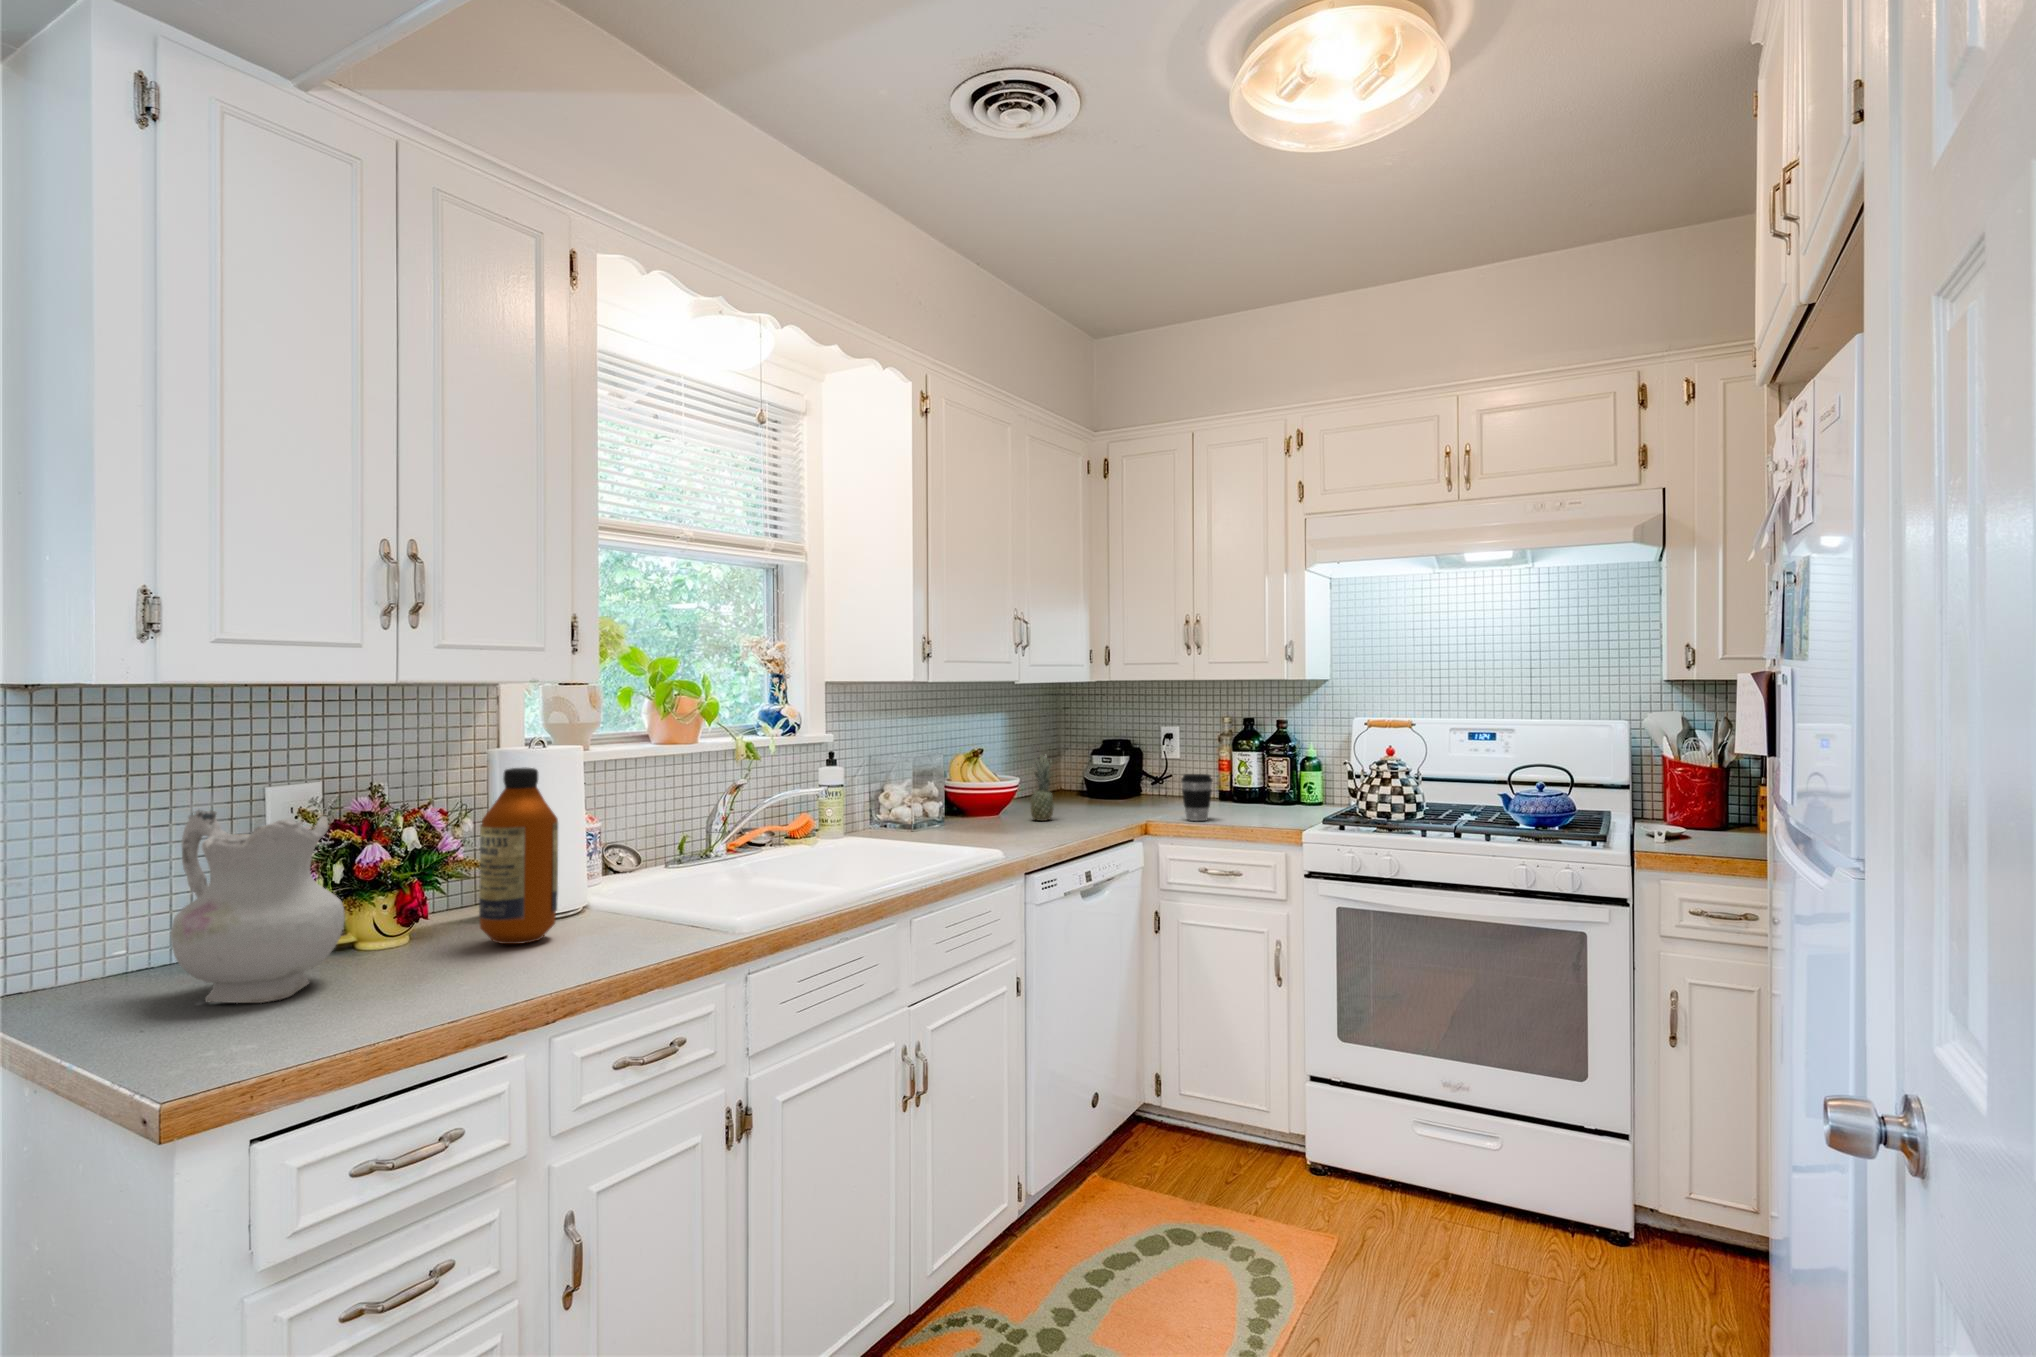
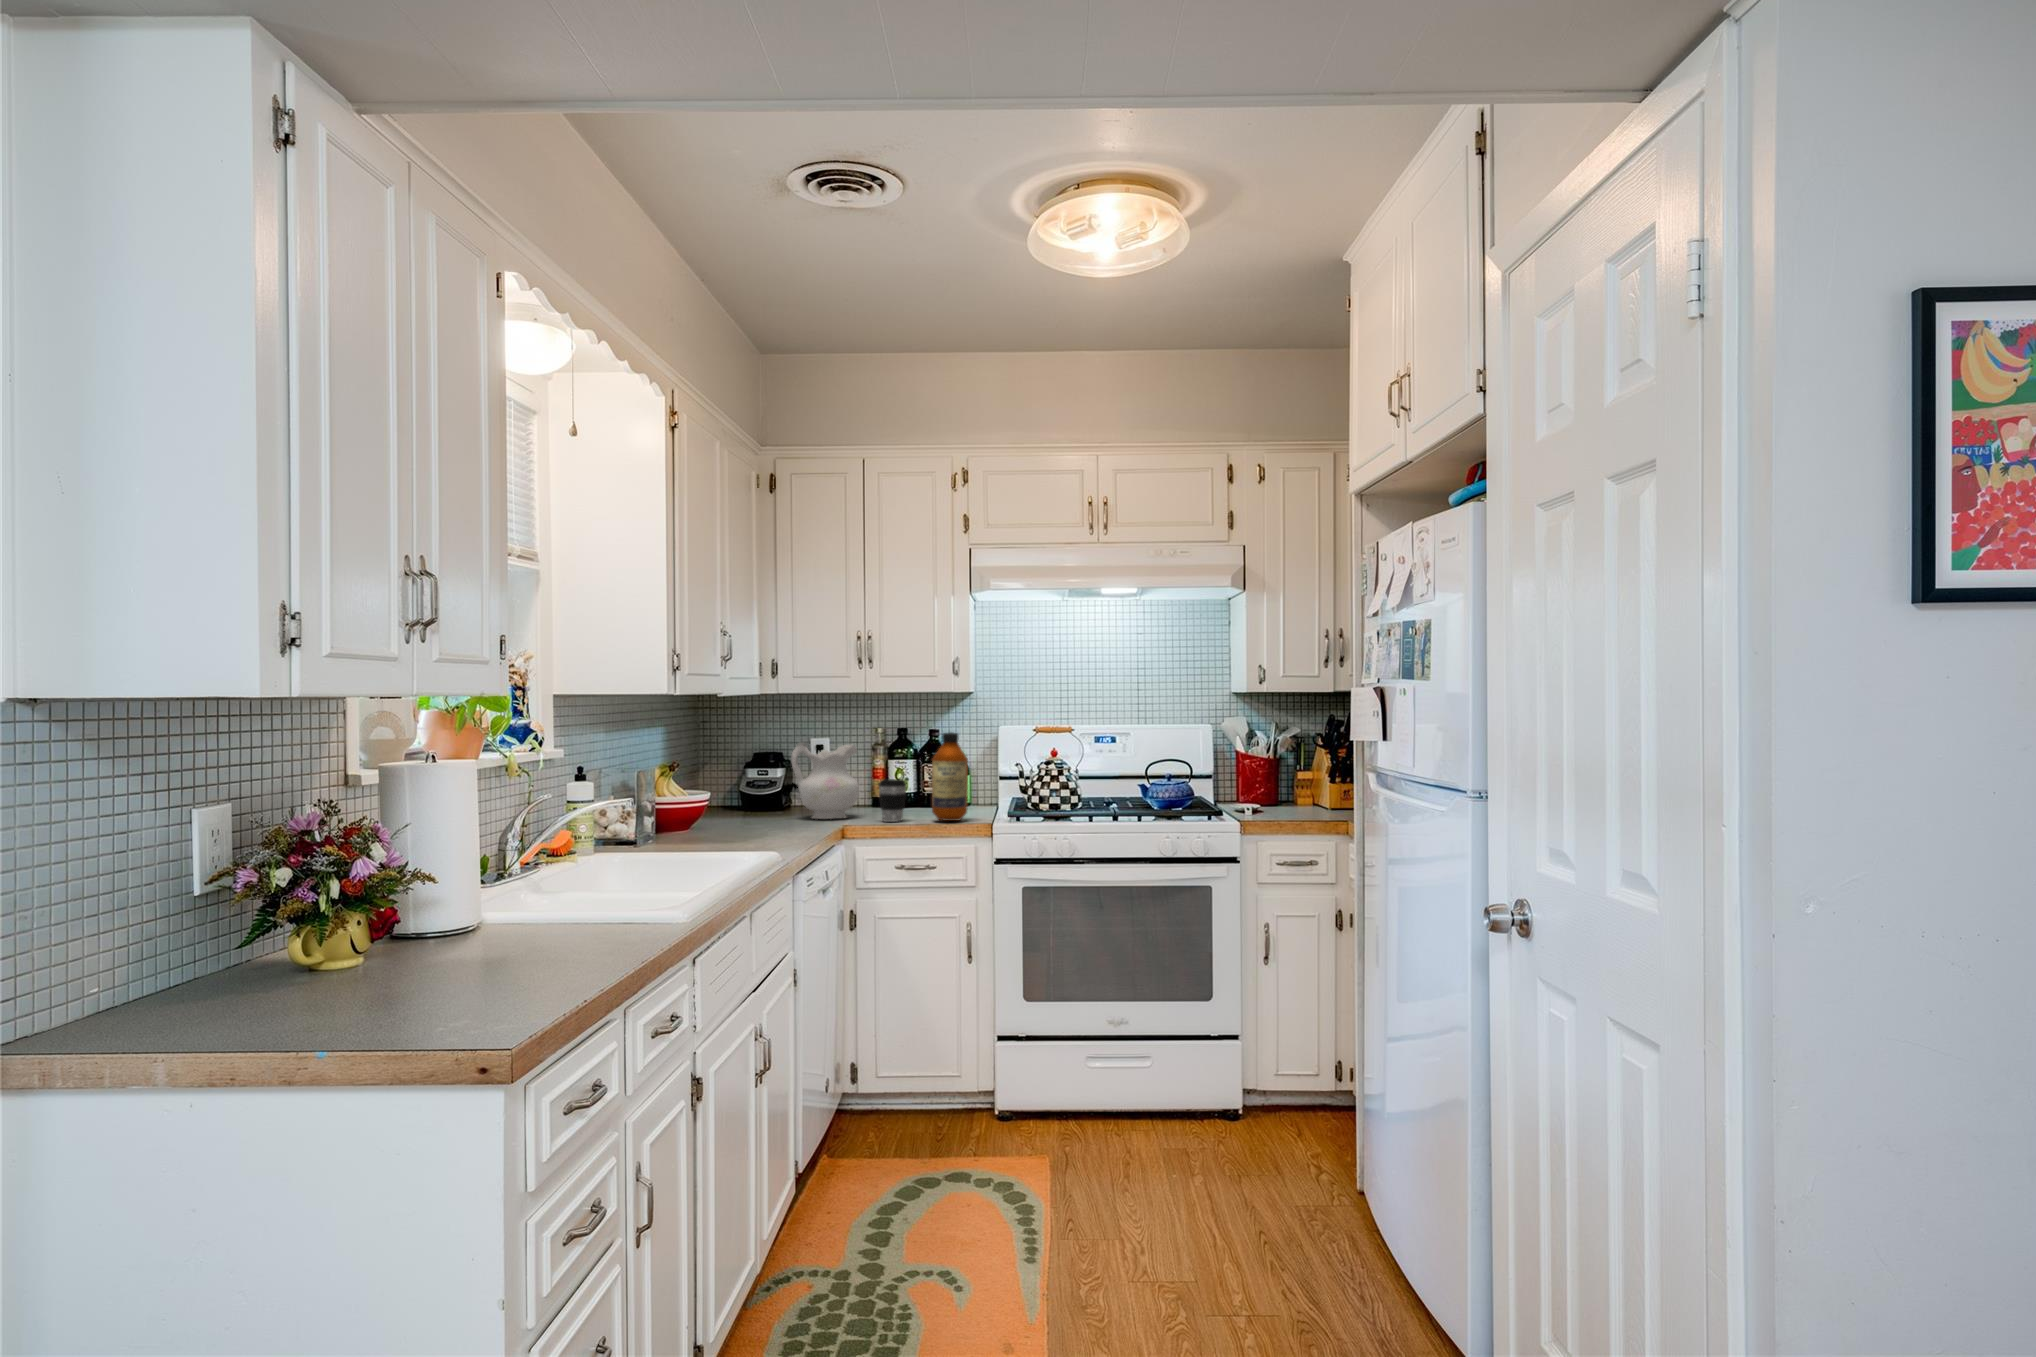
fruit: present [1030,756,1053,821] -> none [736,763,762,830]
bottle: present [479,768,558,944] -> present [932,732,968,821]
ceramic pitcher: present [171,810,345,1003] -> present [792,743,859,819]

